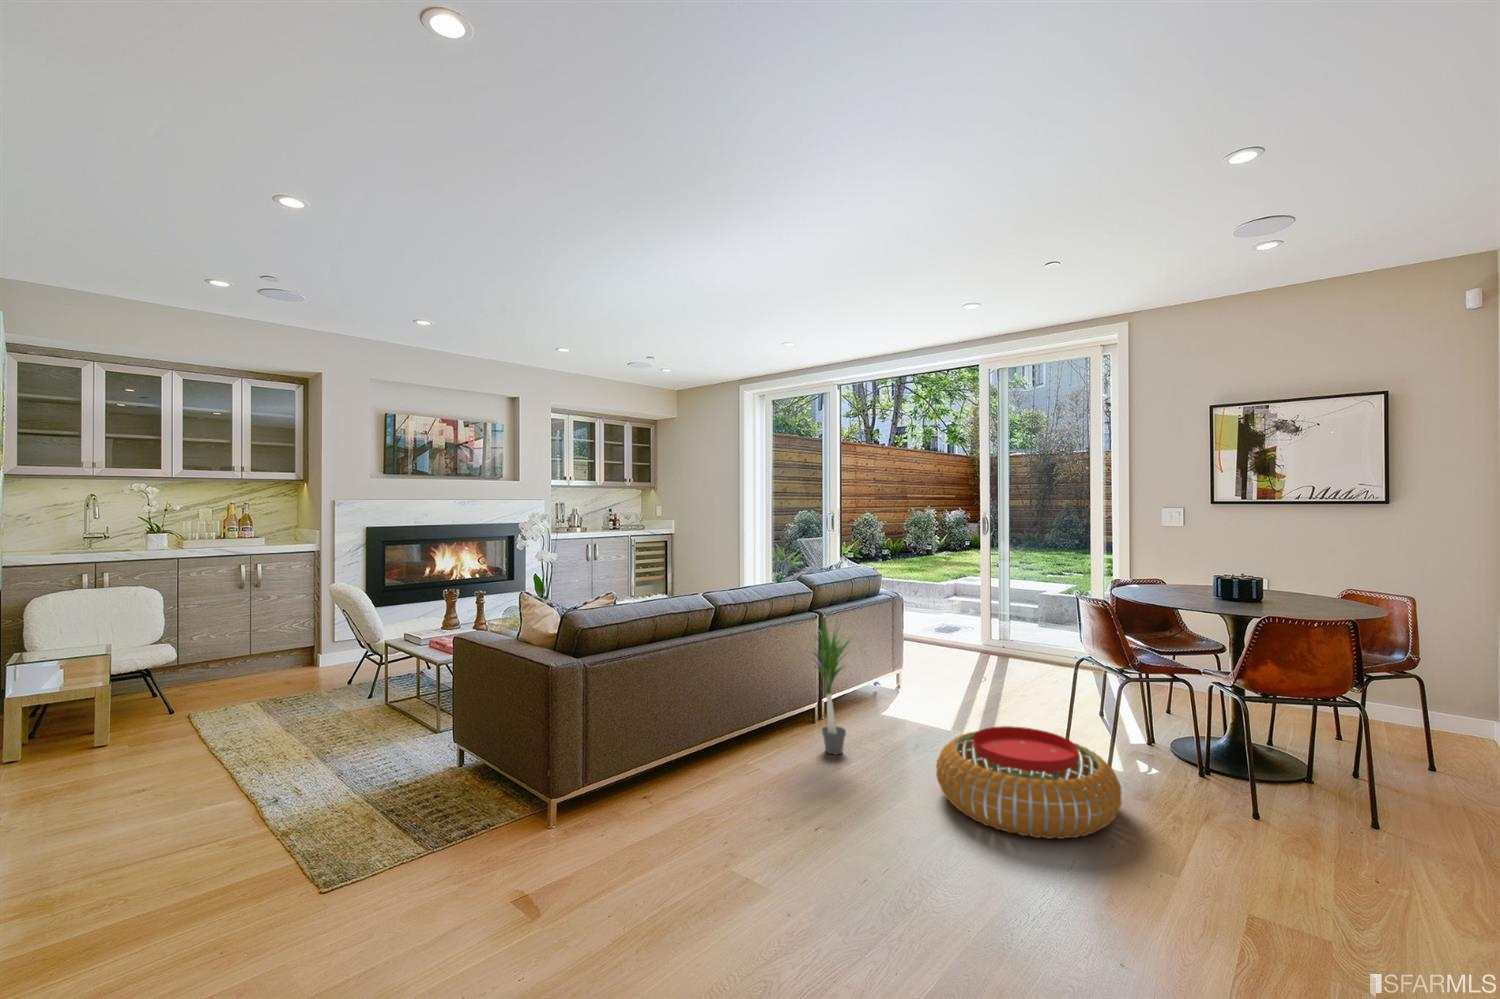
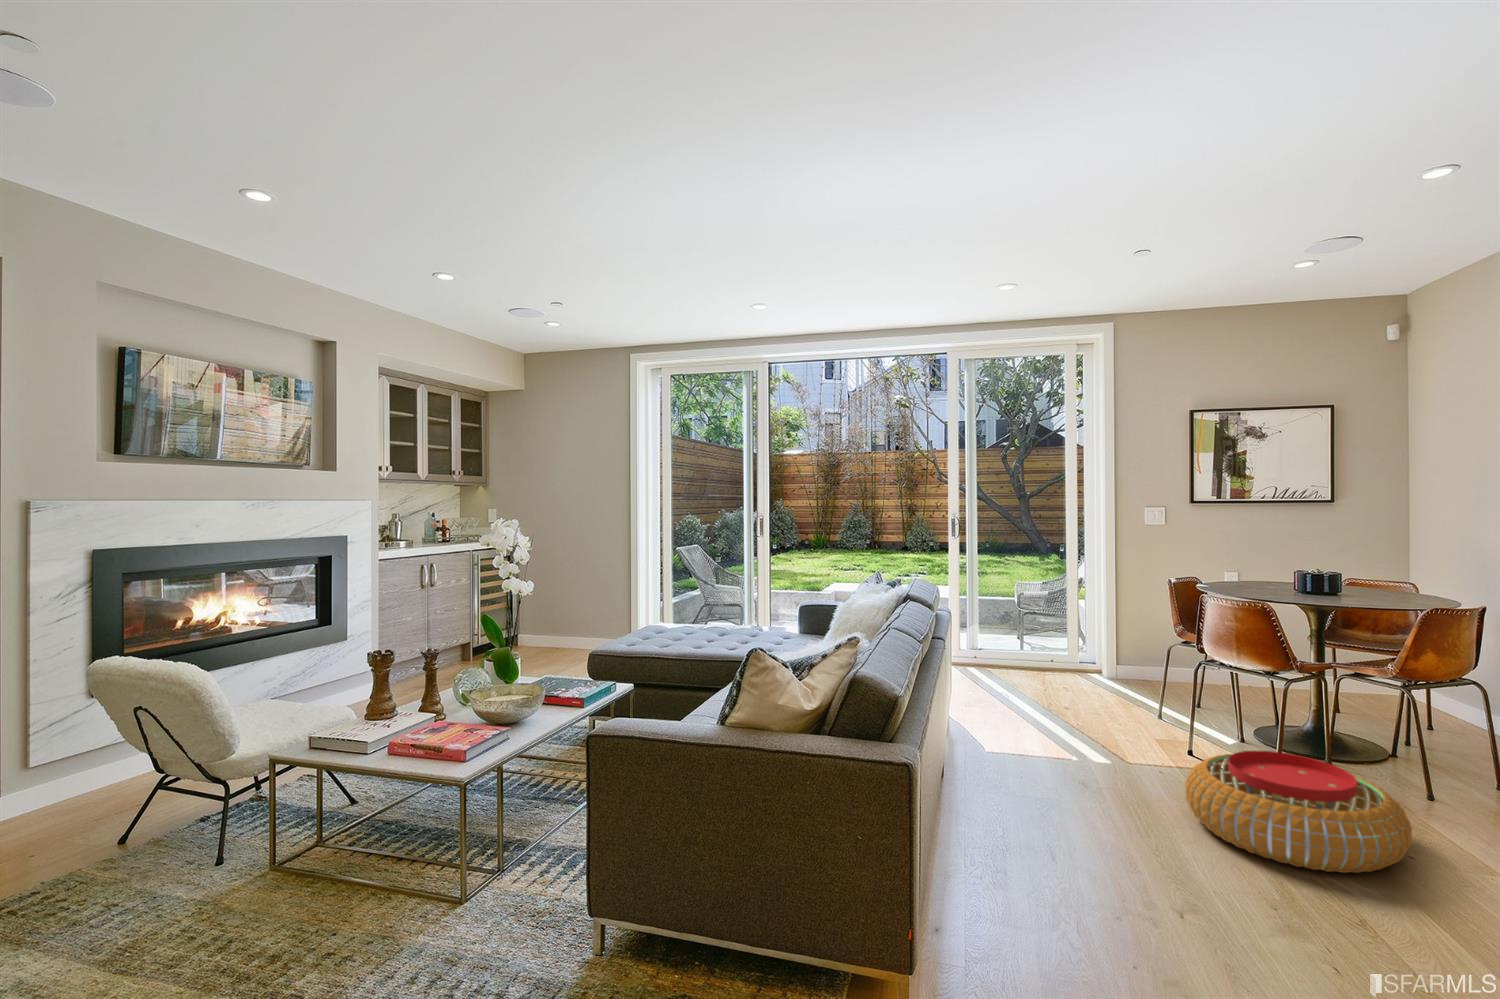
potted plant: present [792,622,858,754] -> none [972,643,1091,816]

